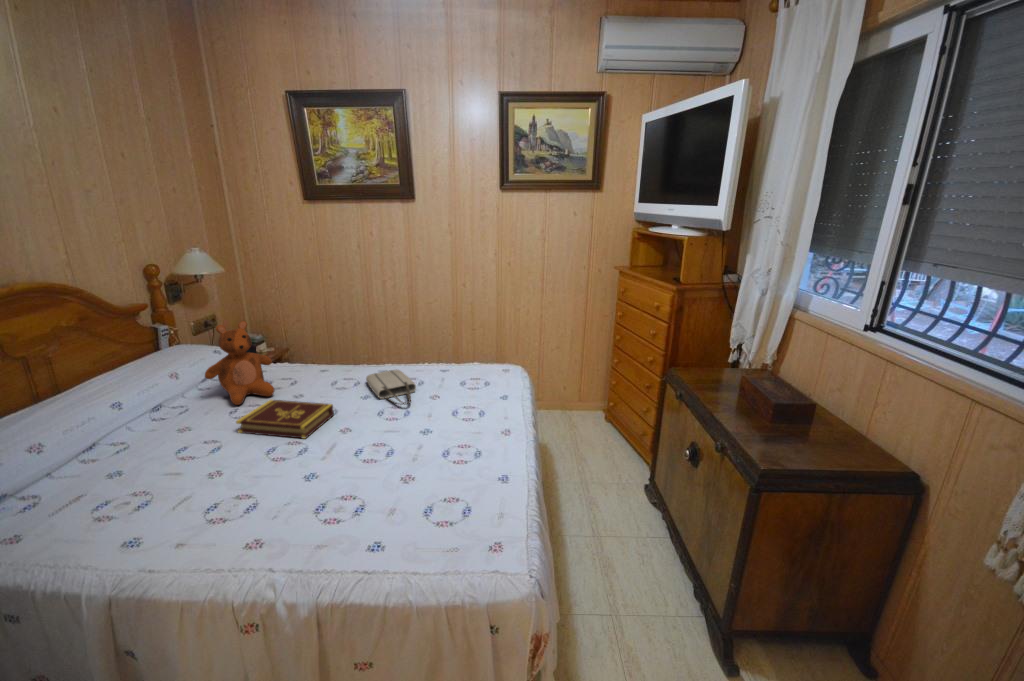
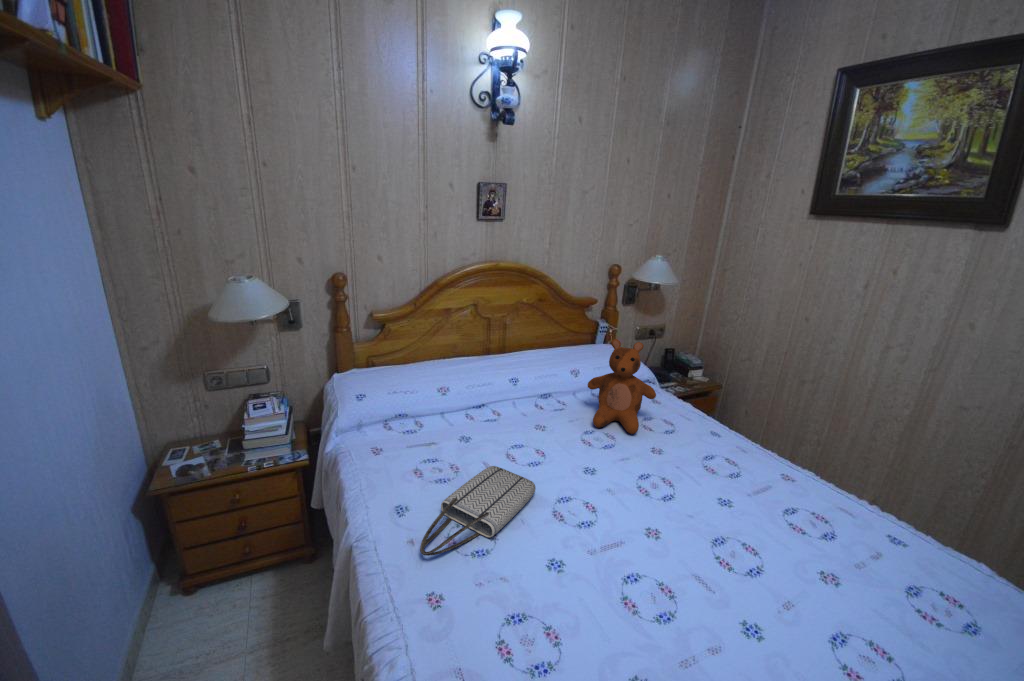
tote bag: present [366,370,416,404] -> present [420,466,536,556]
book: present [236,400,334,438] -> none [565,439,666,511]

